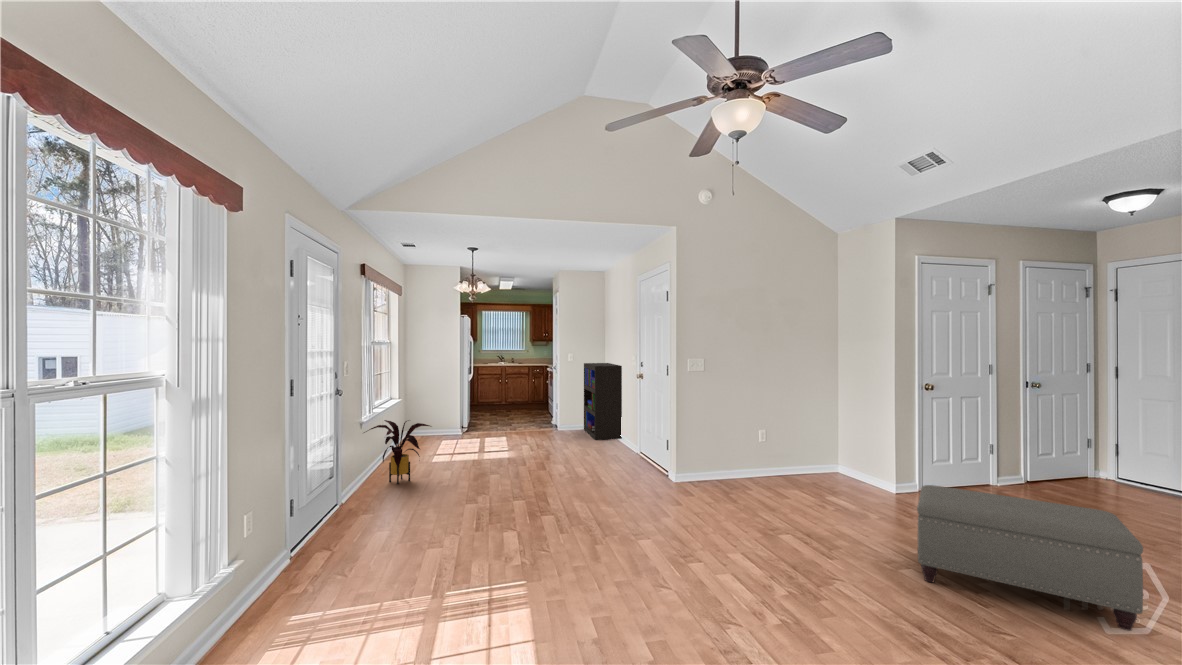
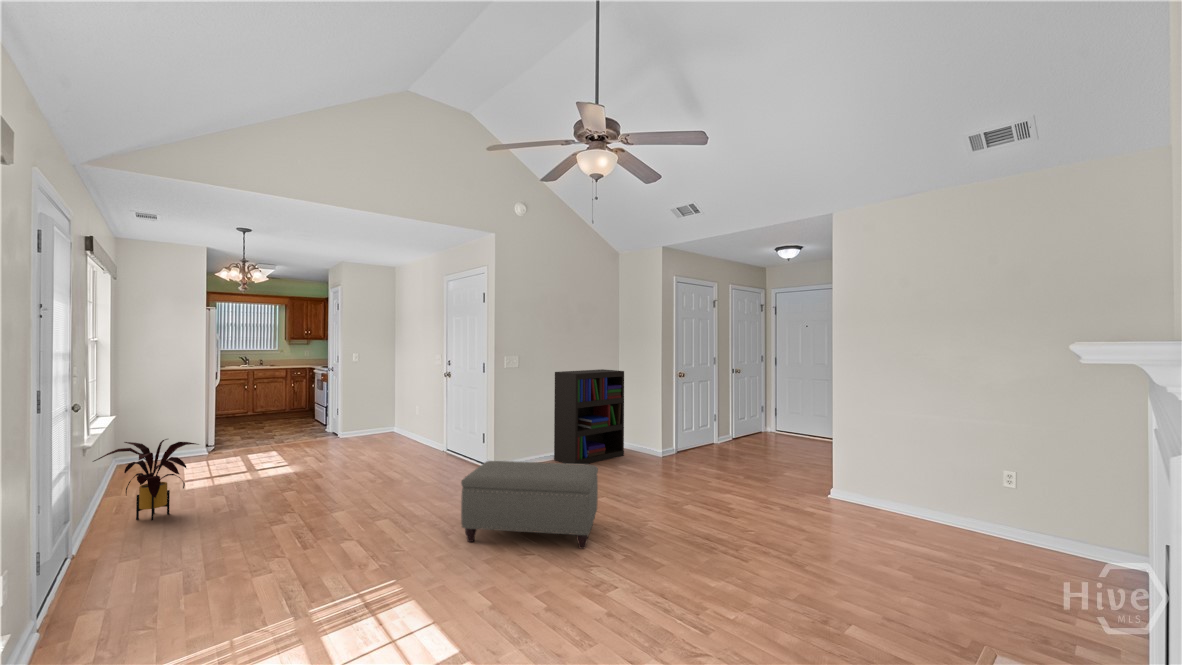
bookshelf: present [584,363,622,440] -> present [554,369,624,464]
ottoman: present [917,485,1143,631] -> present [461,461,598,549]

